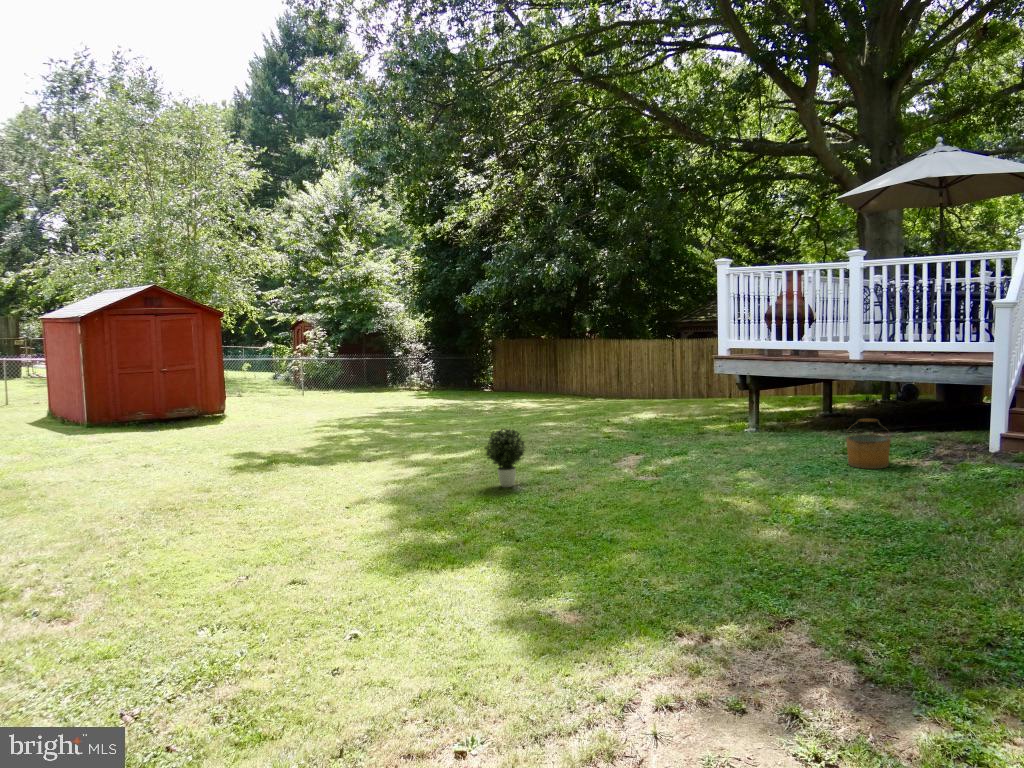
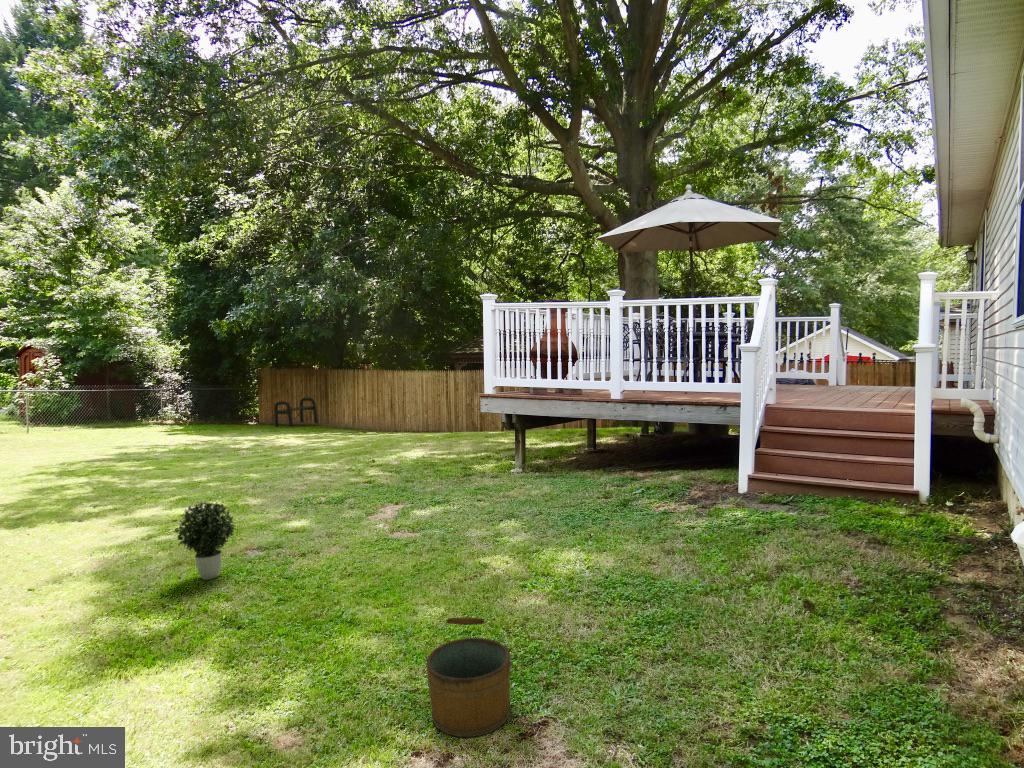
bench: none [503,366,541,394] -> present [274,398,318,427]
bucket: present [846,419,891,469] -> present [426,617,512,737]

